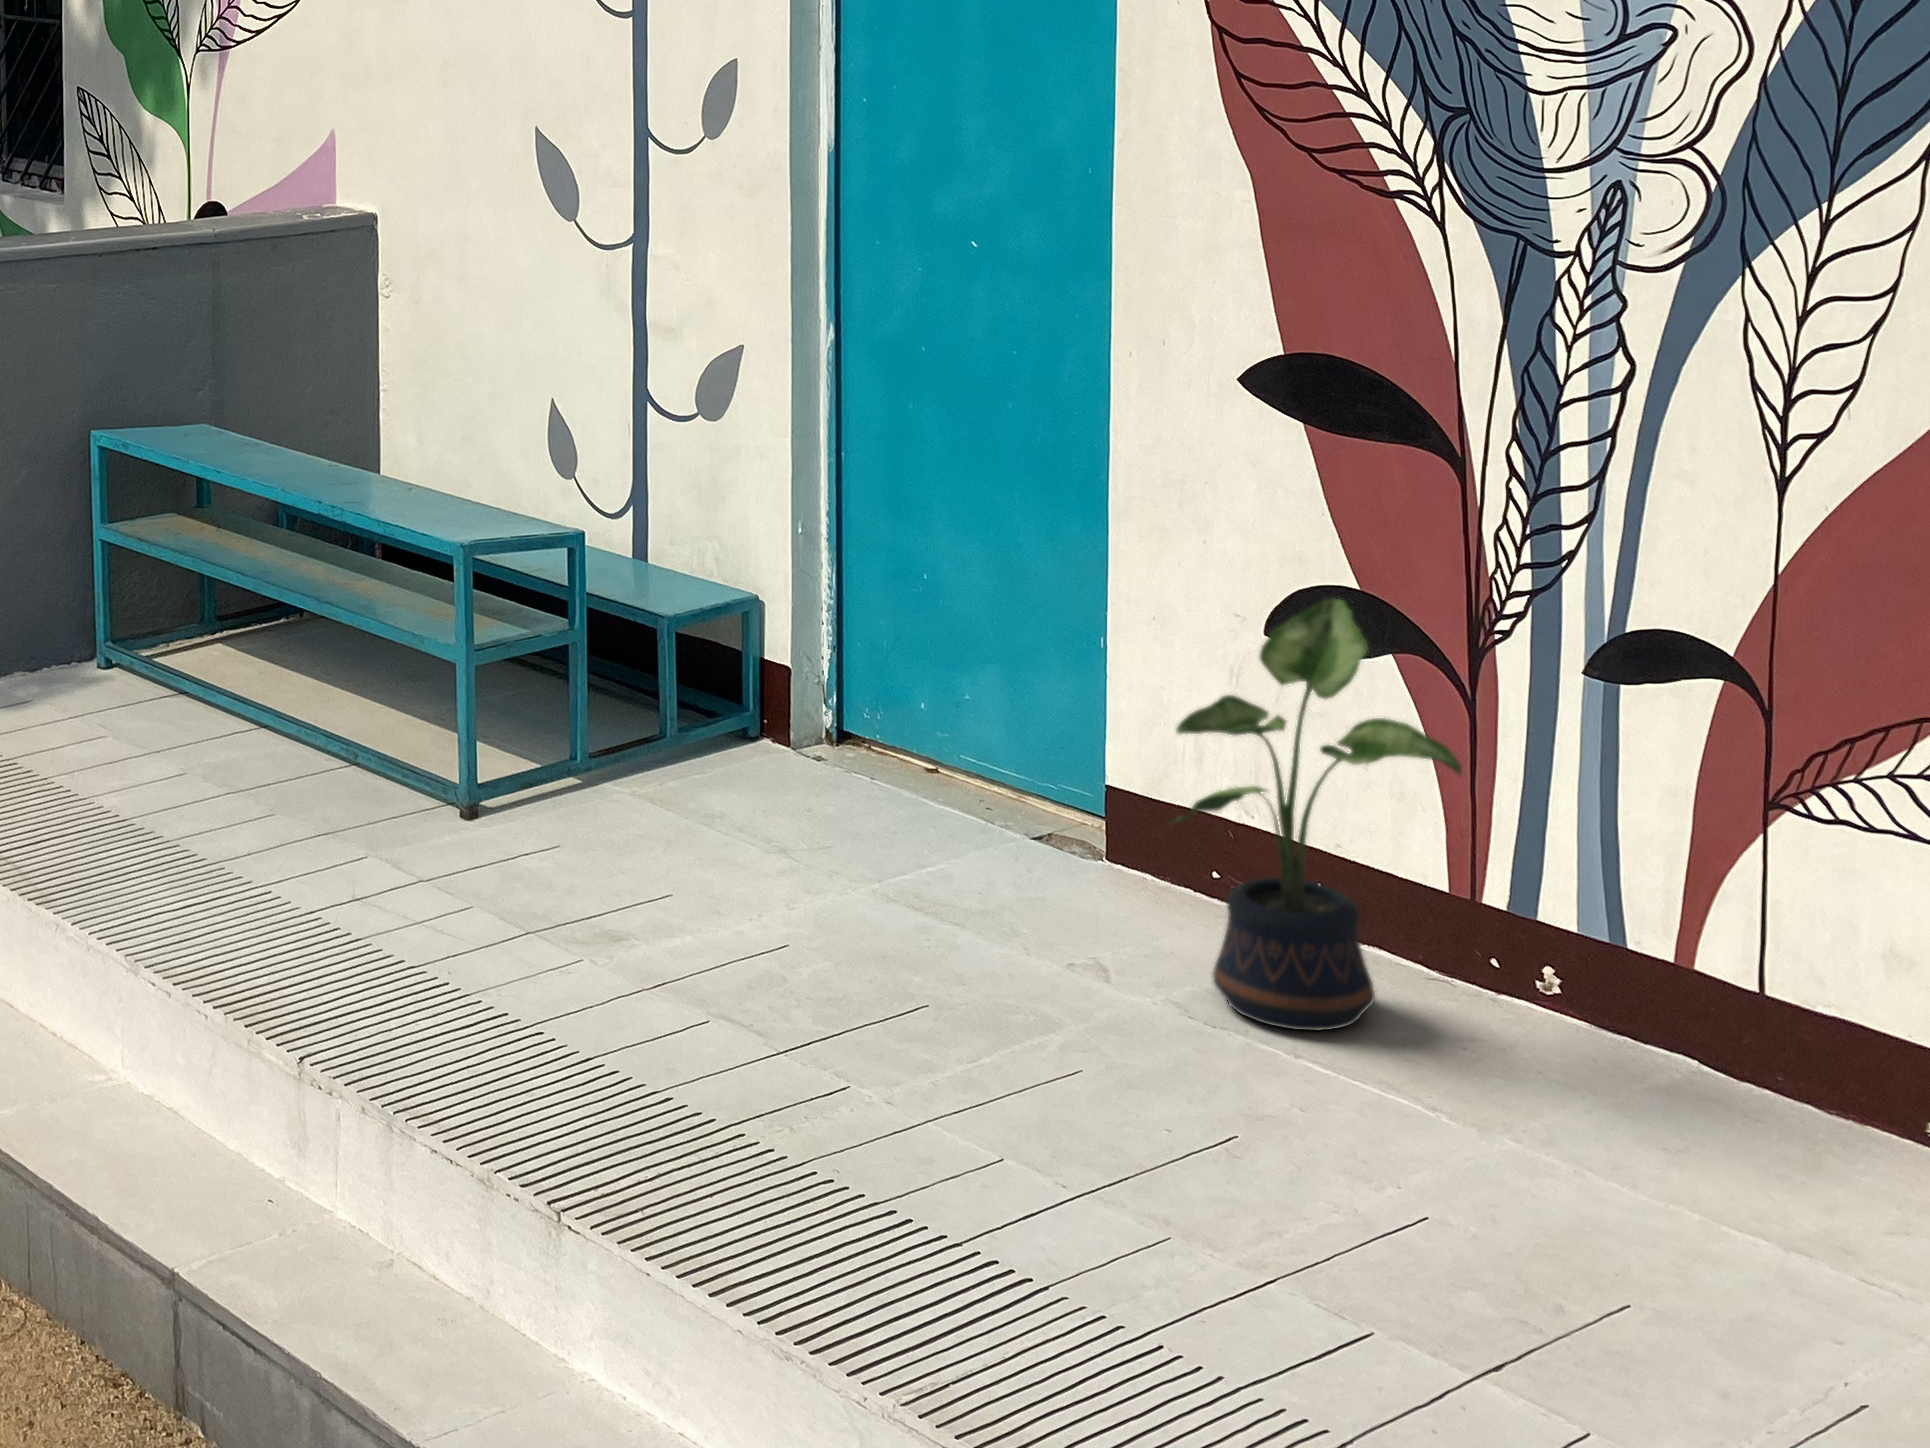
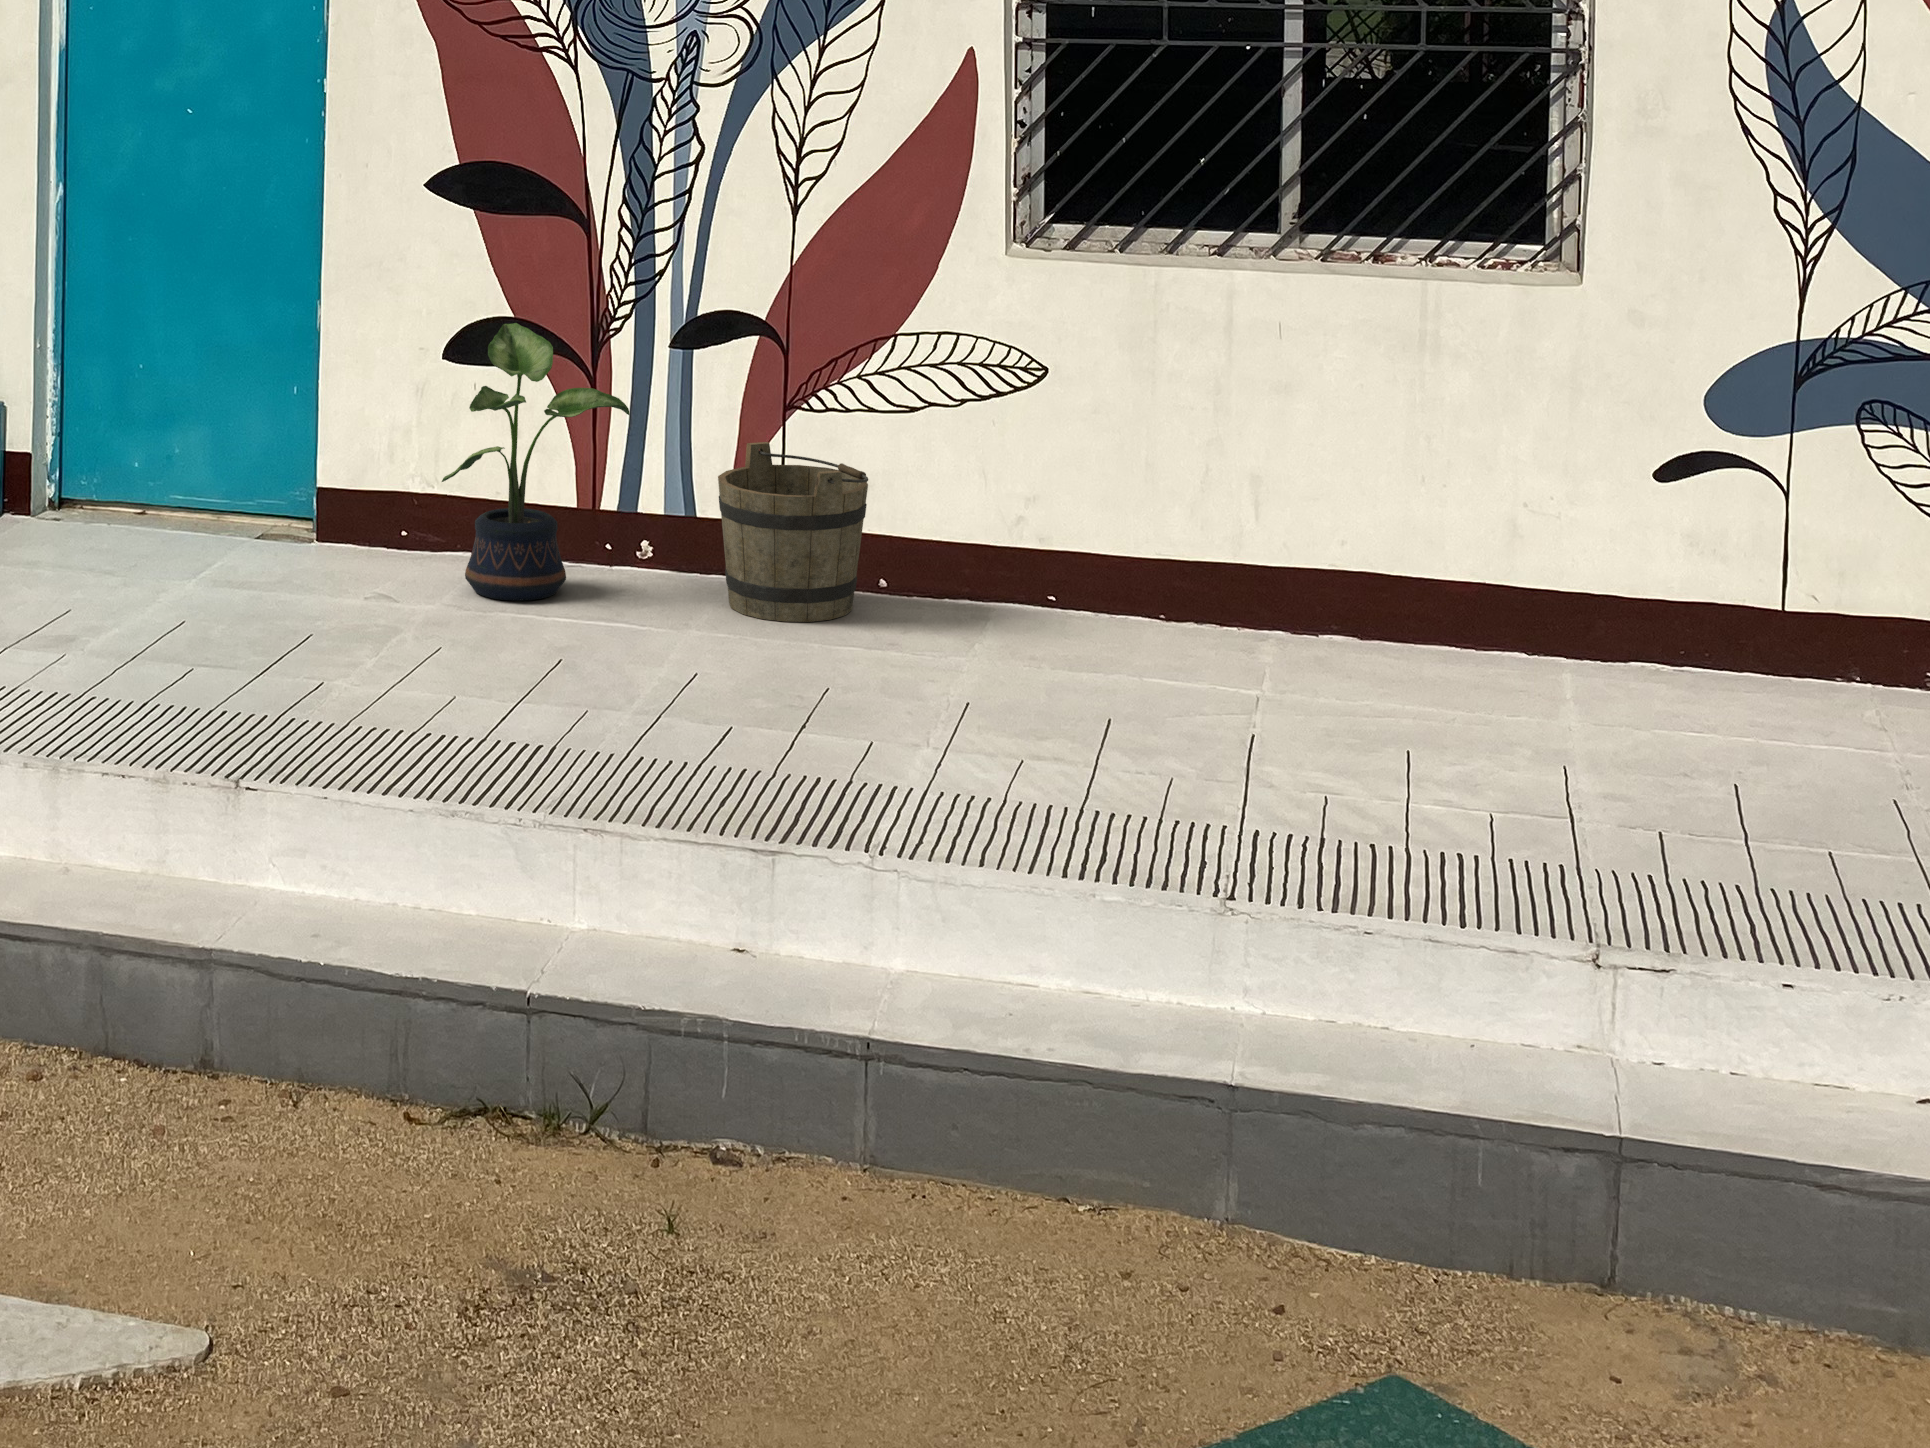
bucket: none [1584,854,1864,1187] -> present [718,442,868,622]

